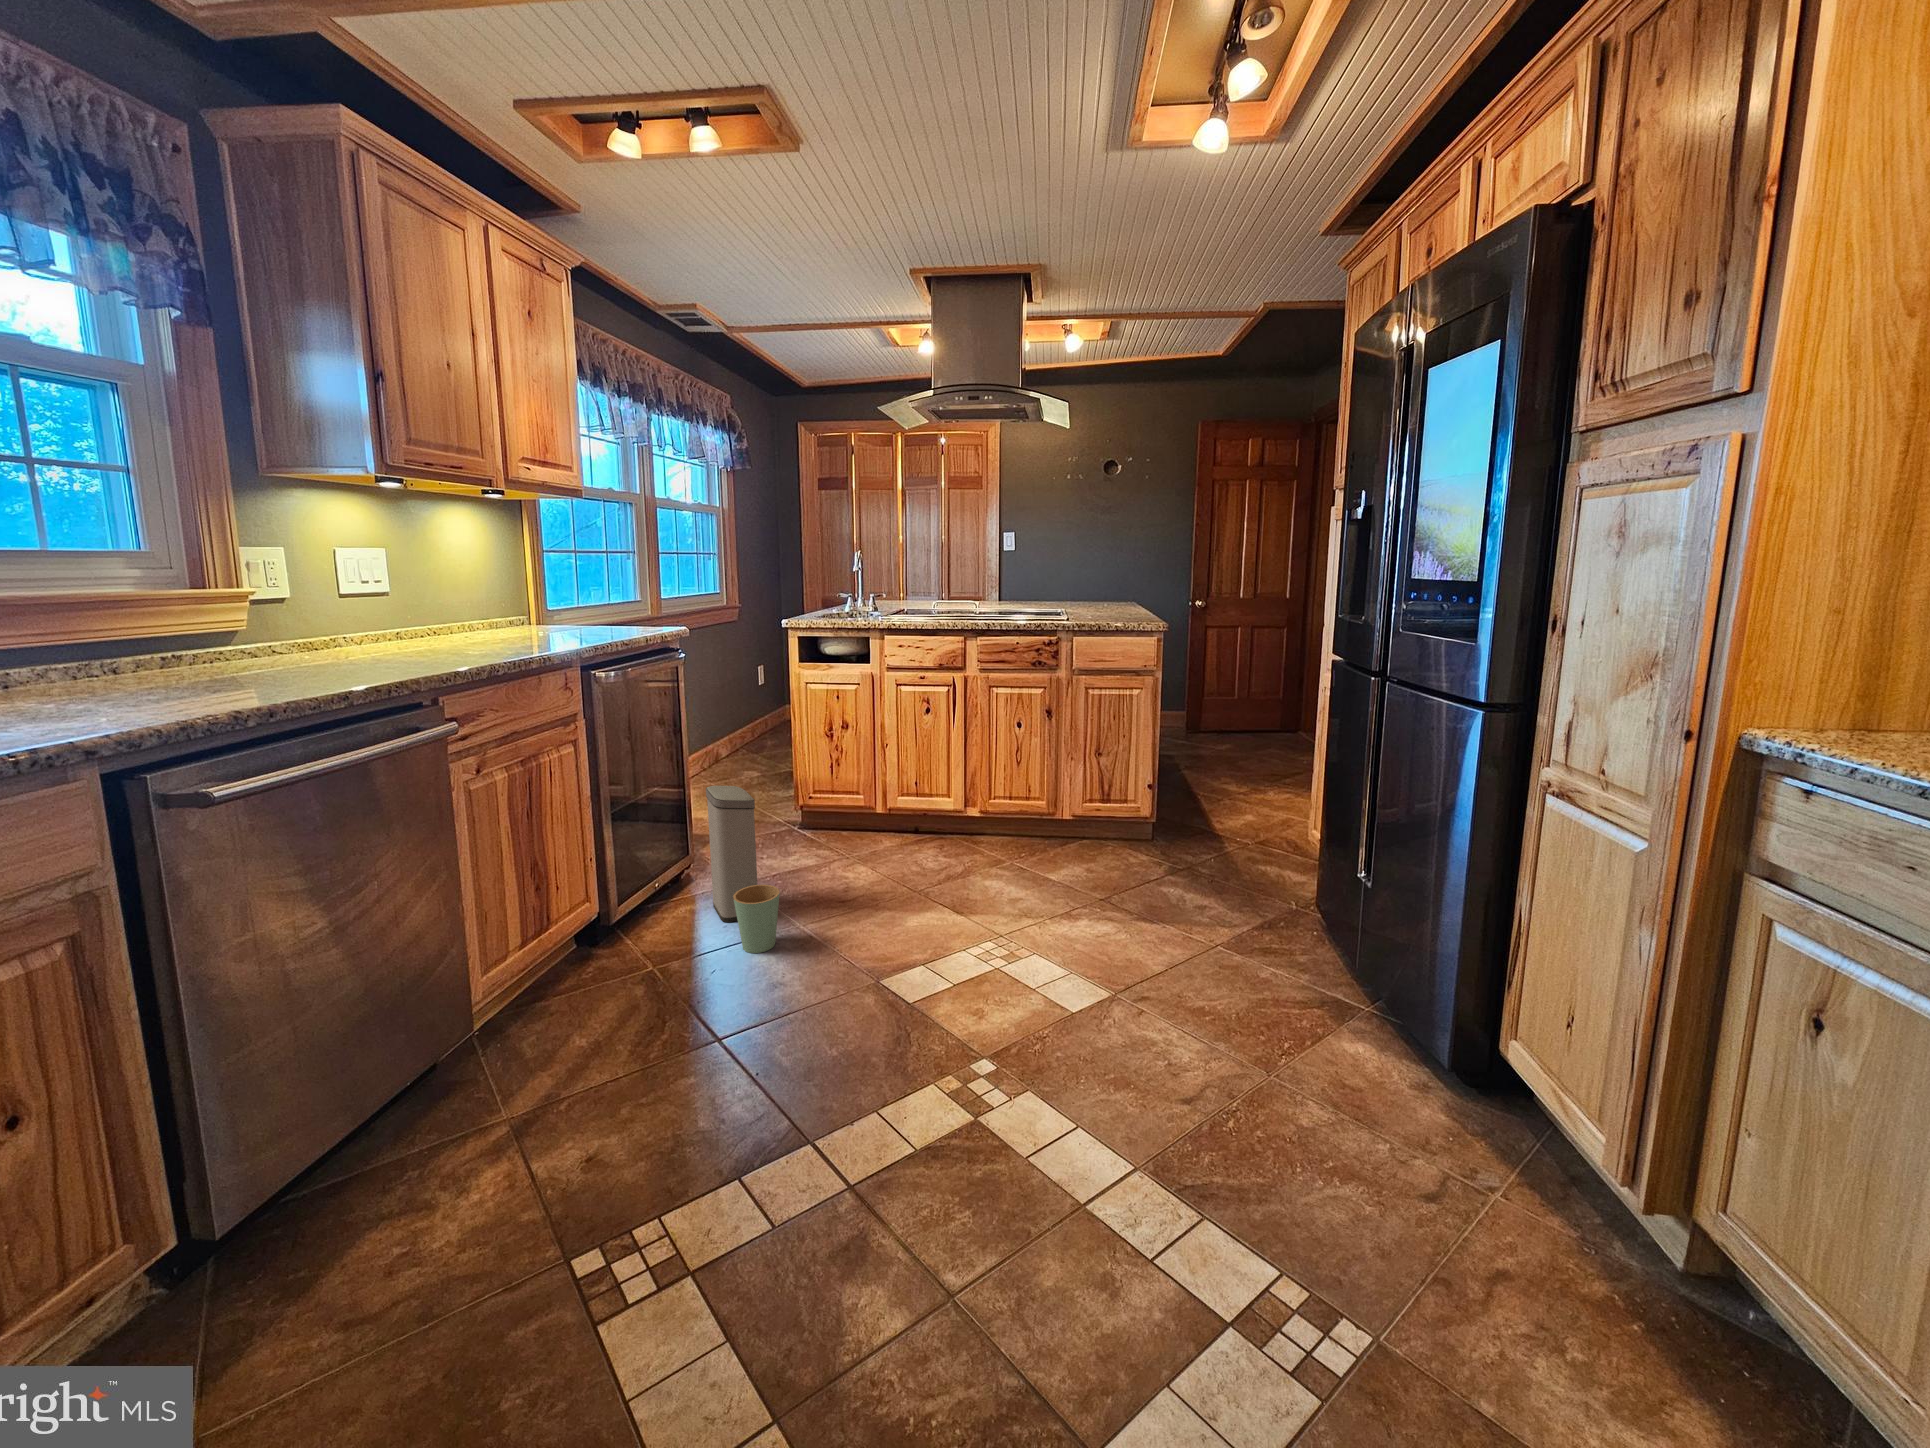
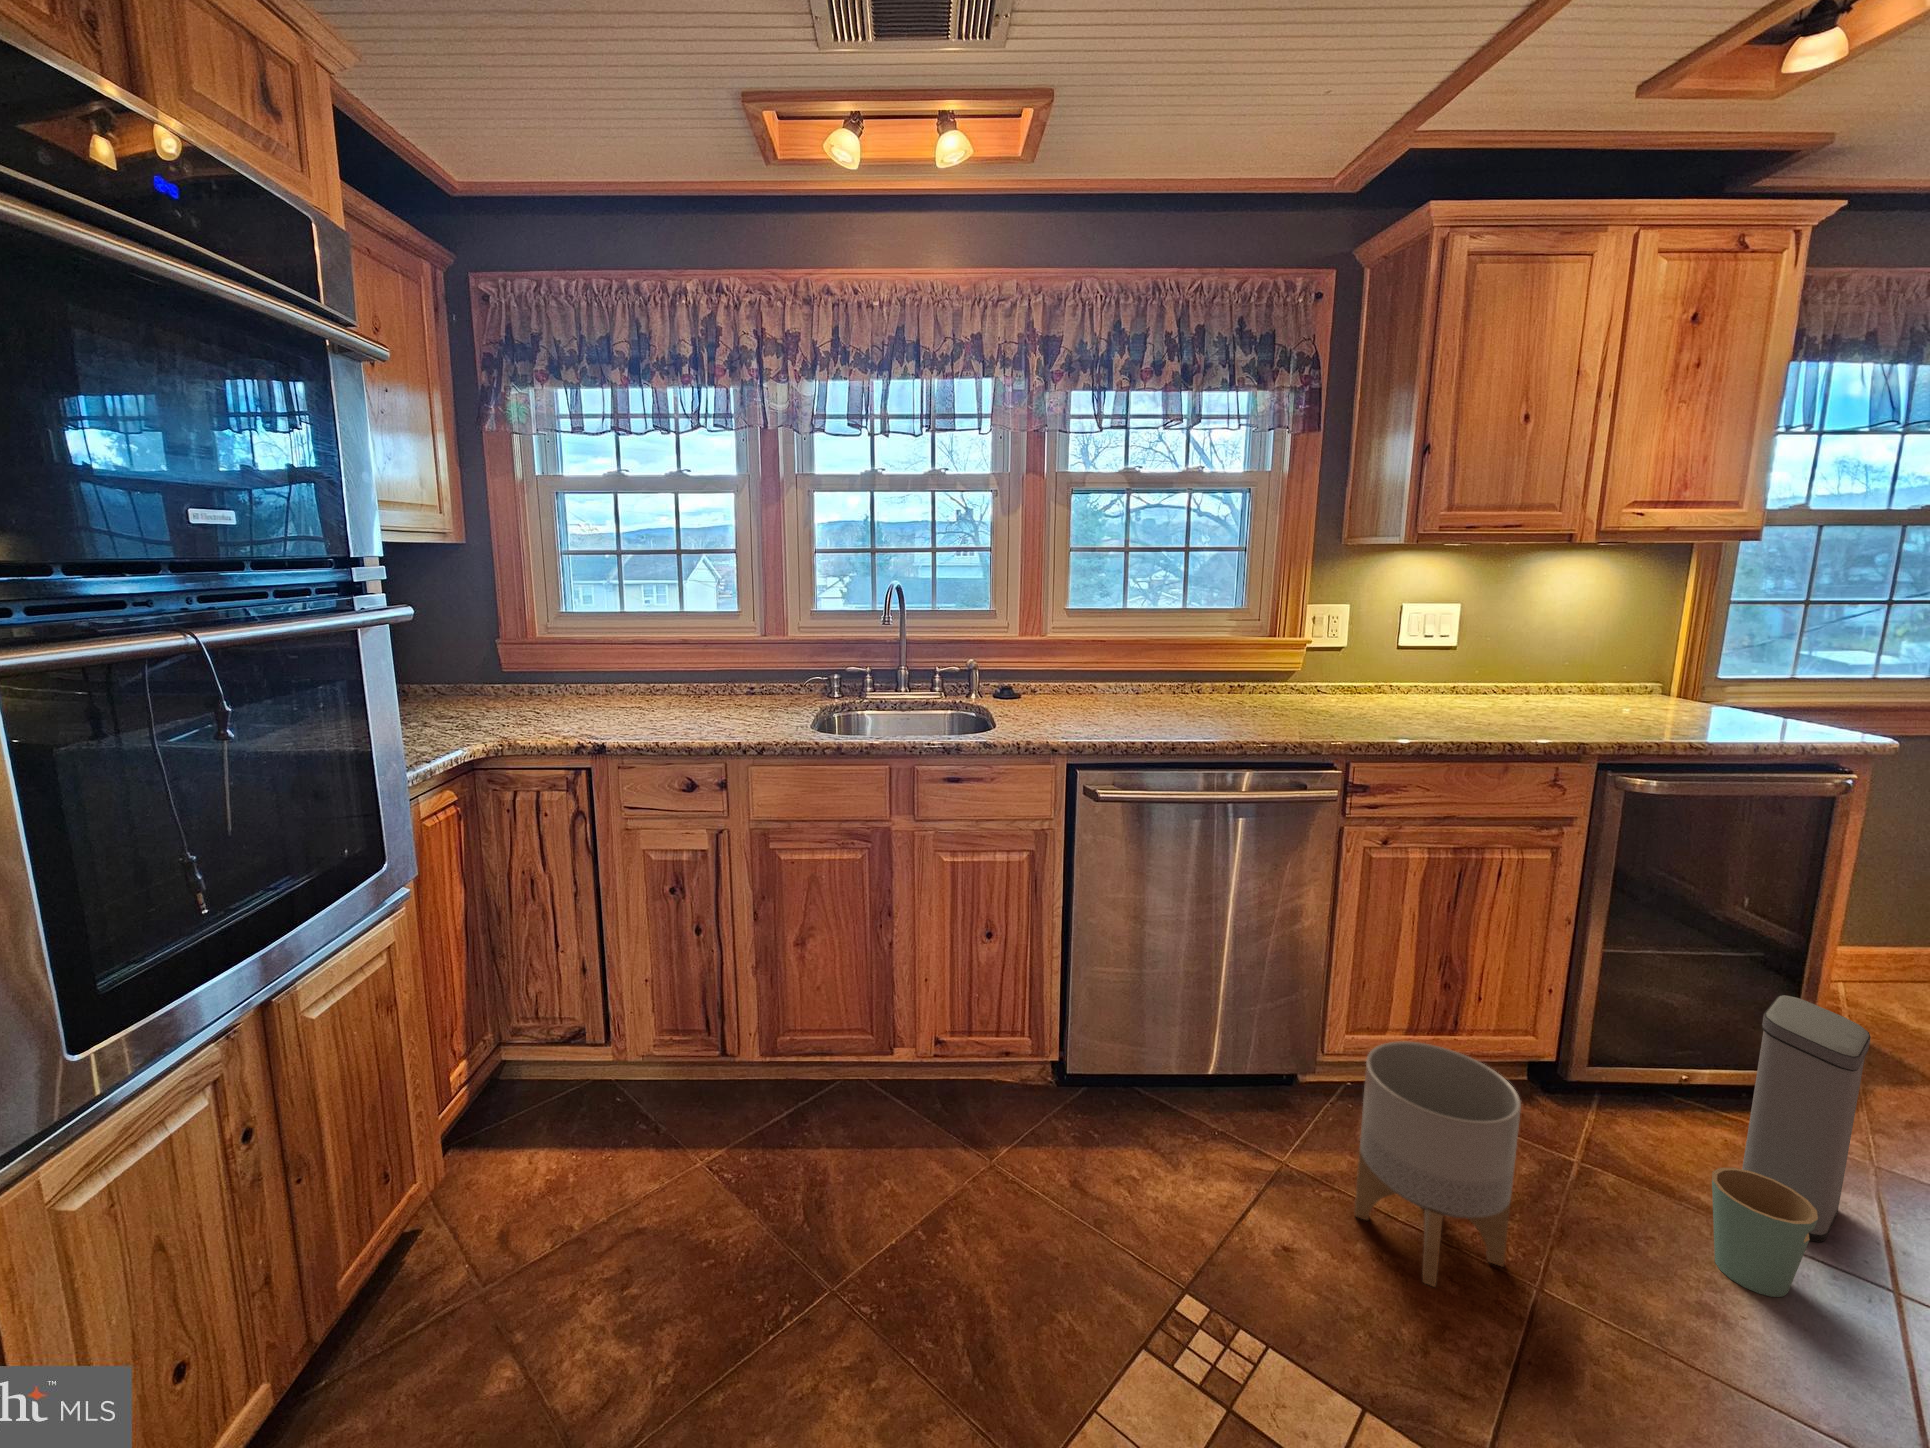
planter: none [575,900,698,1093] -> present [1355,1042,1521,1287]

